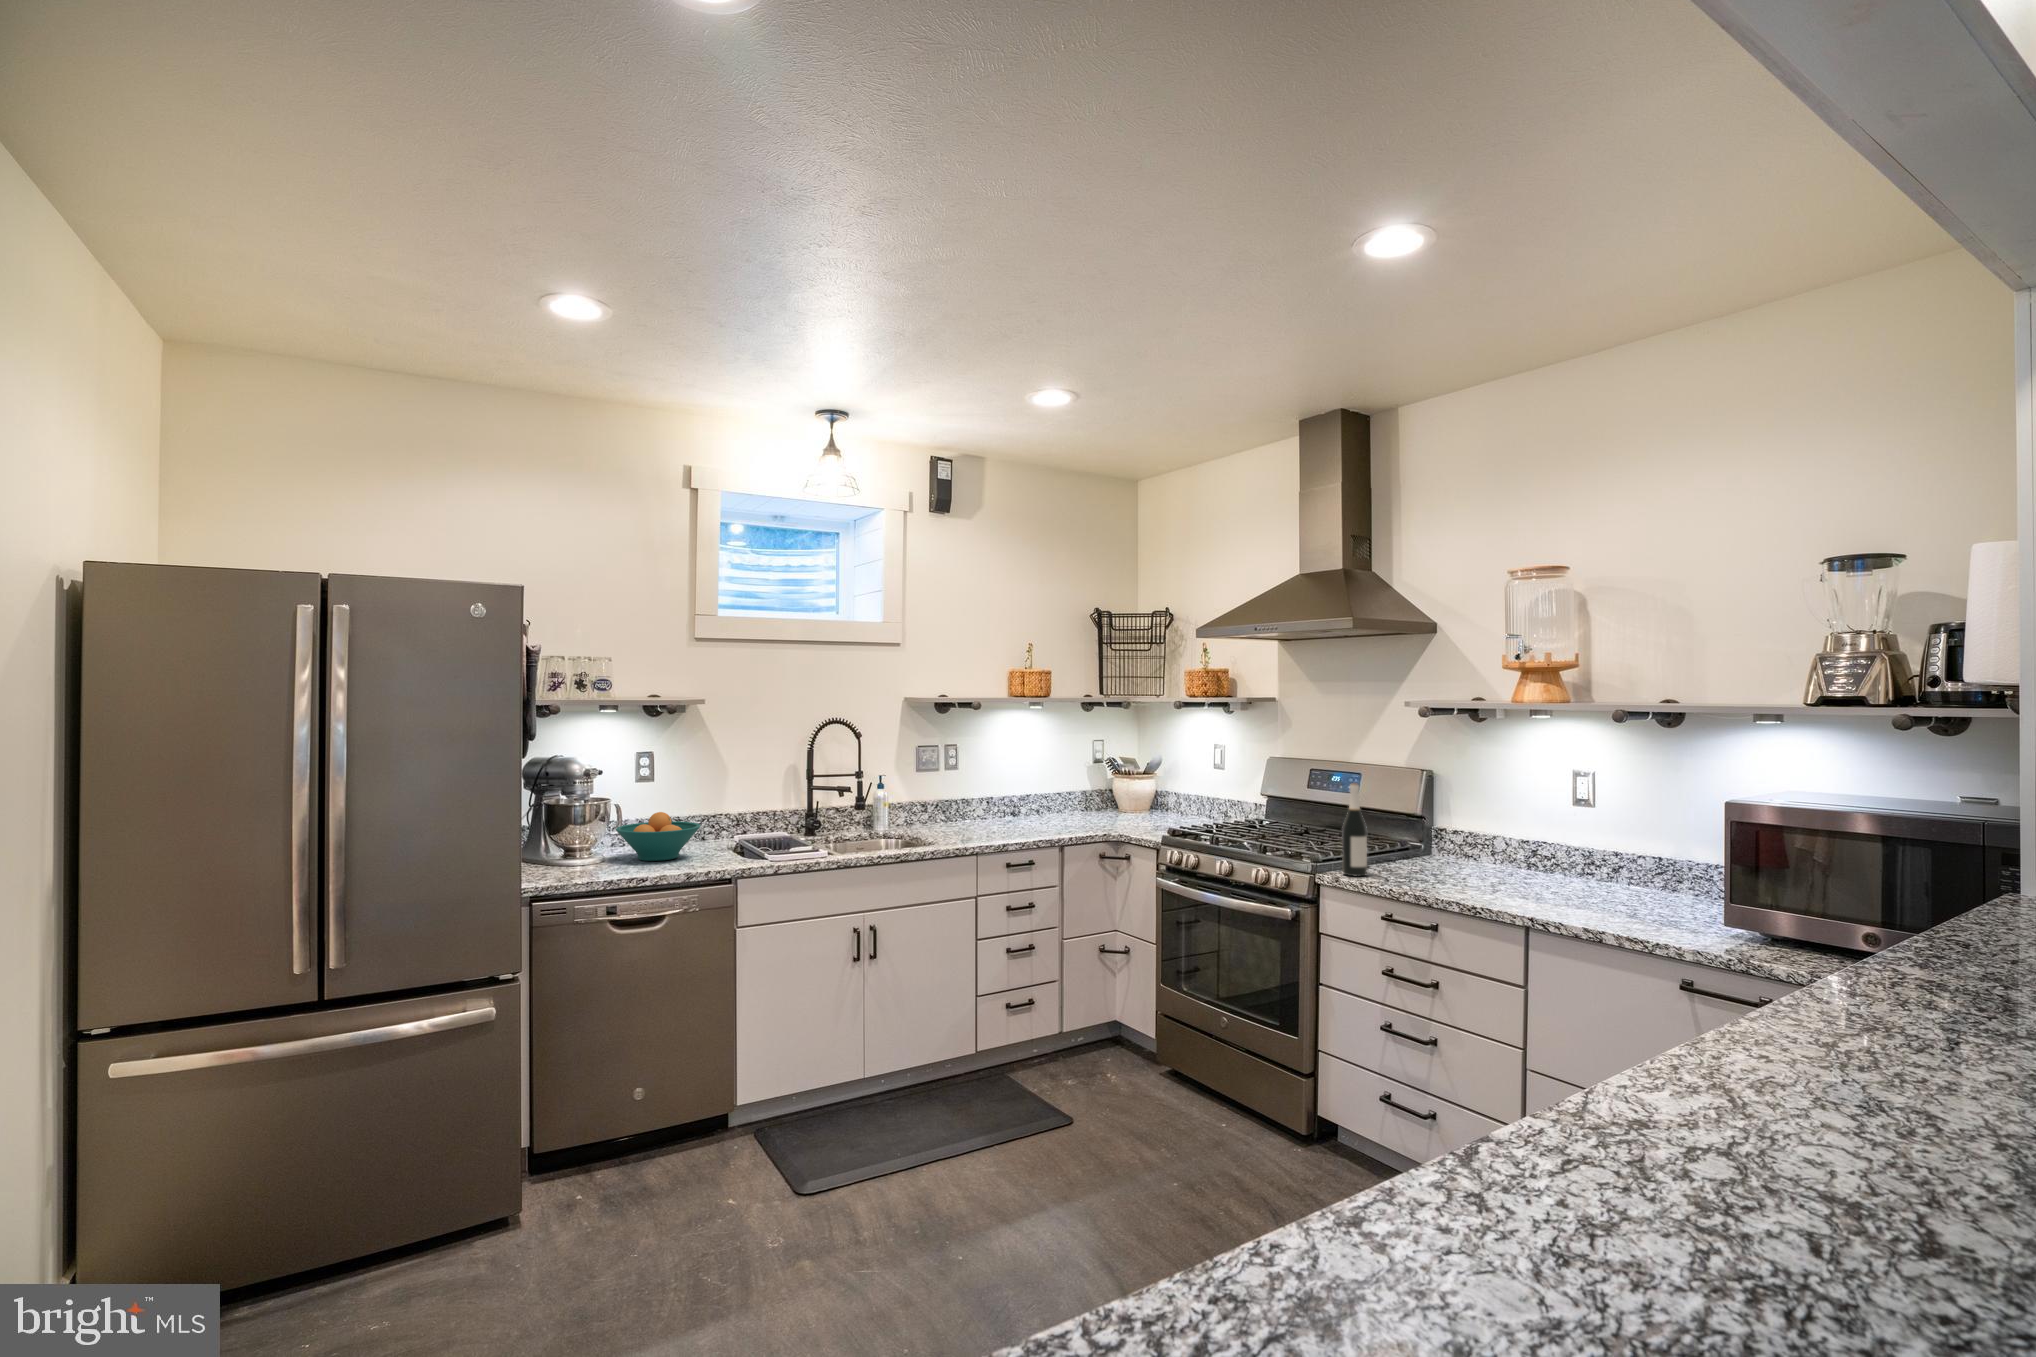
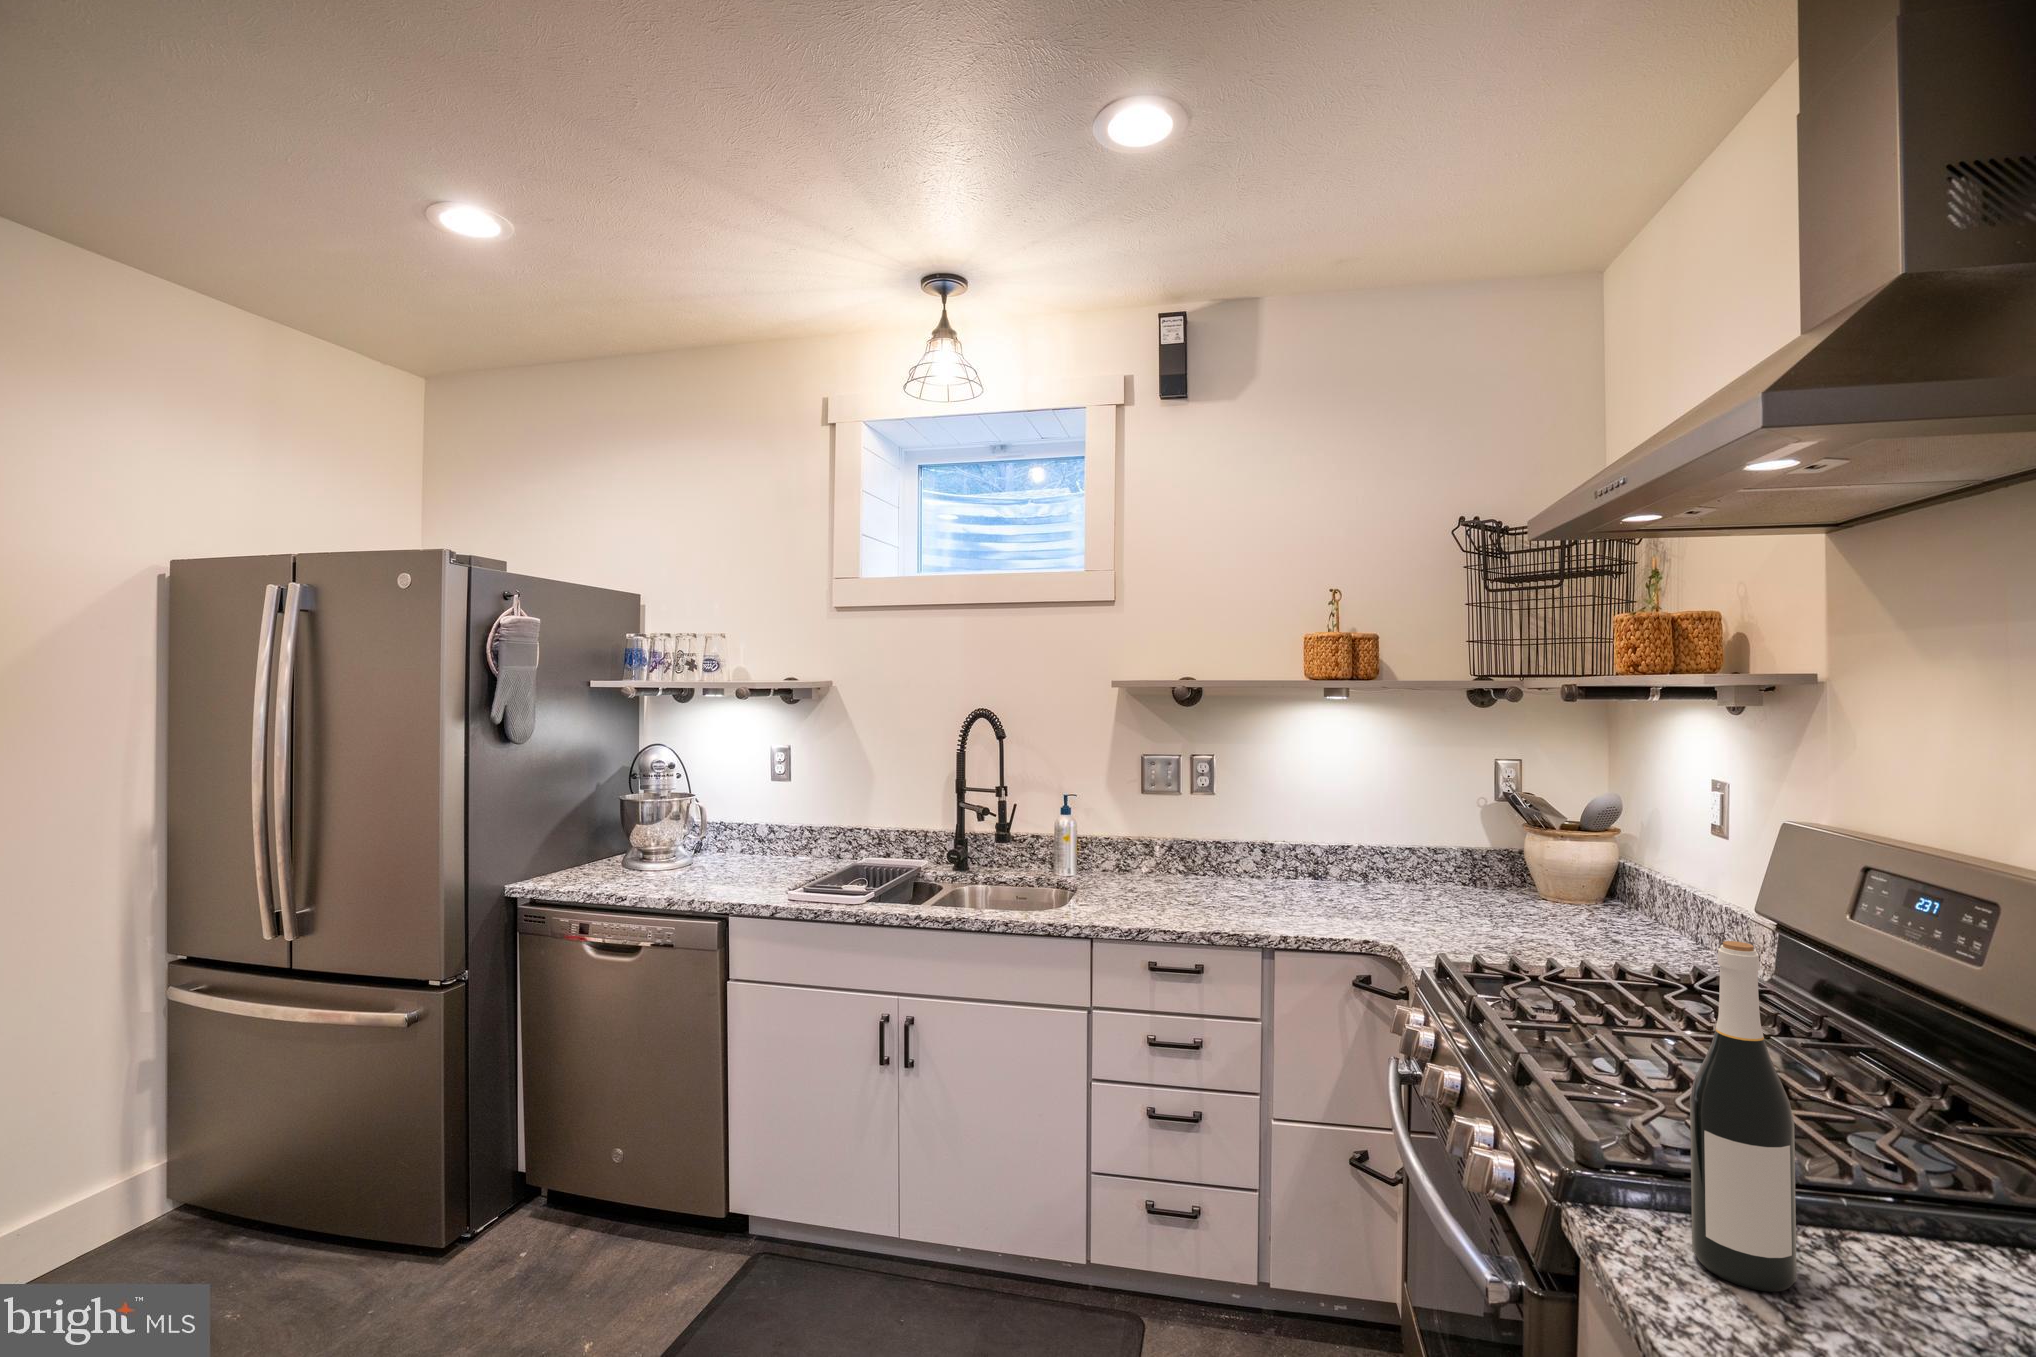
fruit bowl: present [616,812,701,861] -> none [668,818,769,878]

